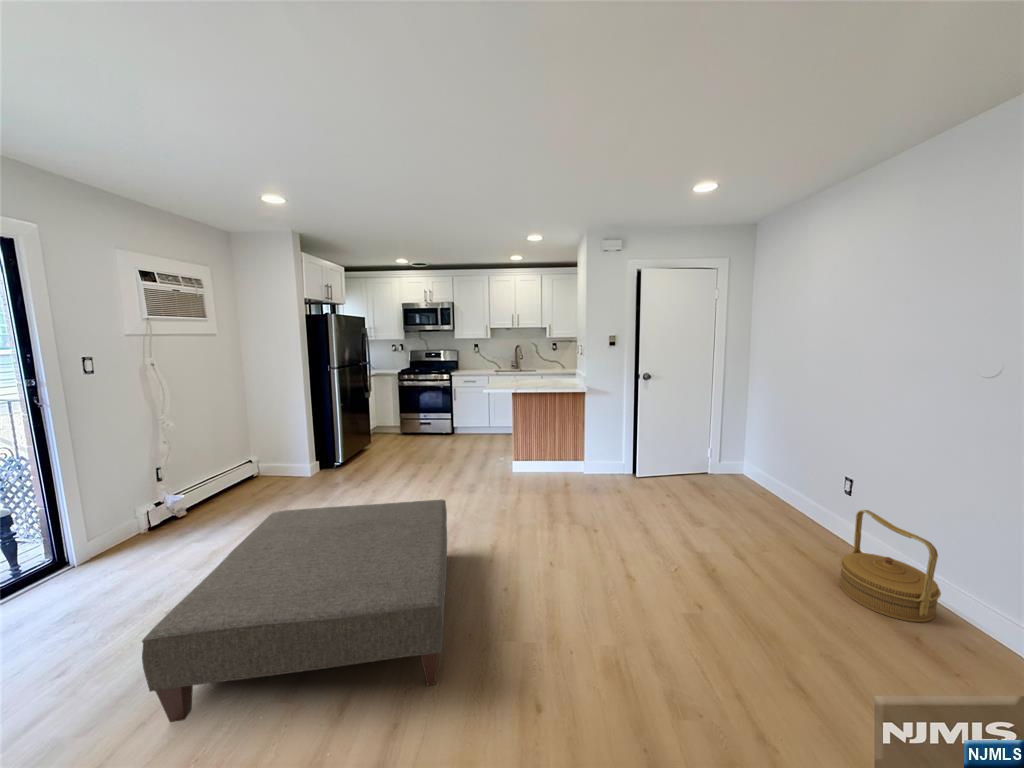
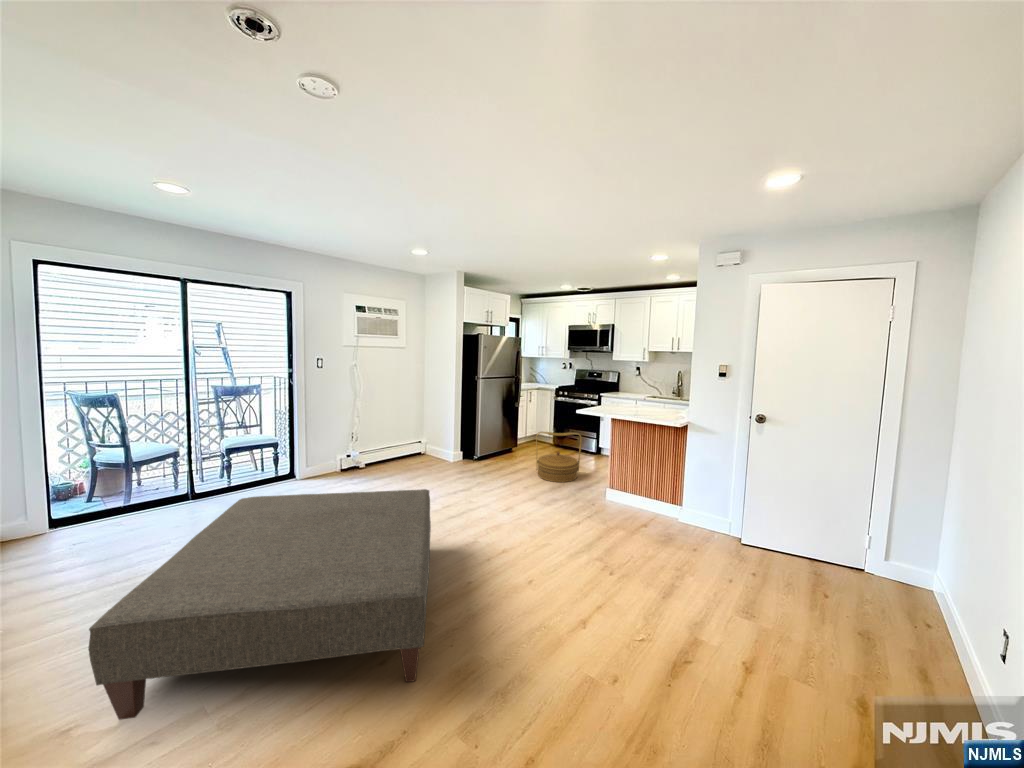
woven basket: present [840,510,941,622] -> present [536,432,582,482]

